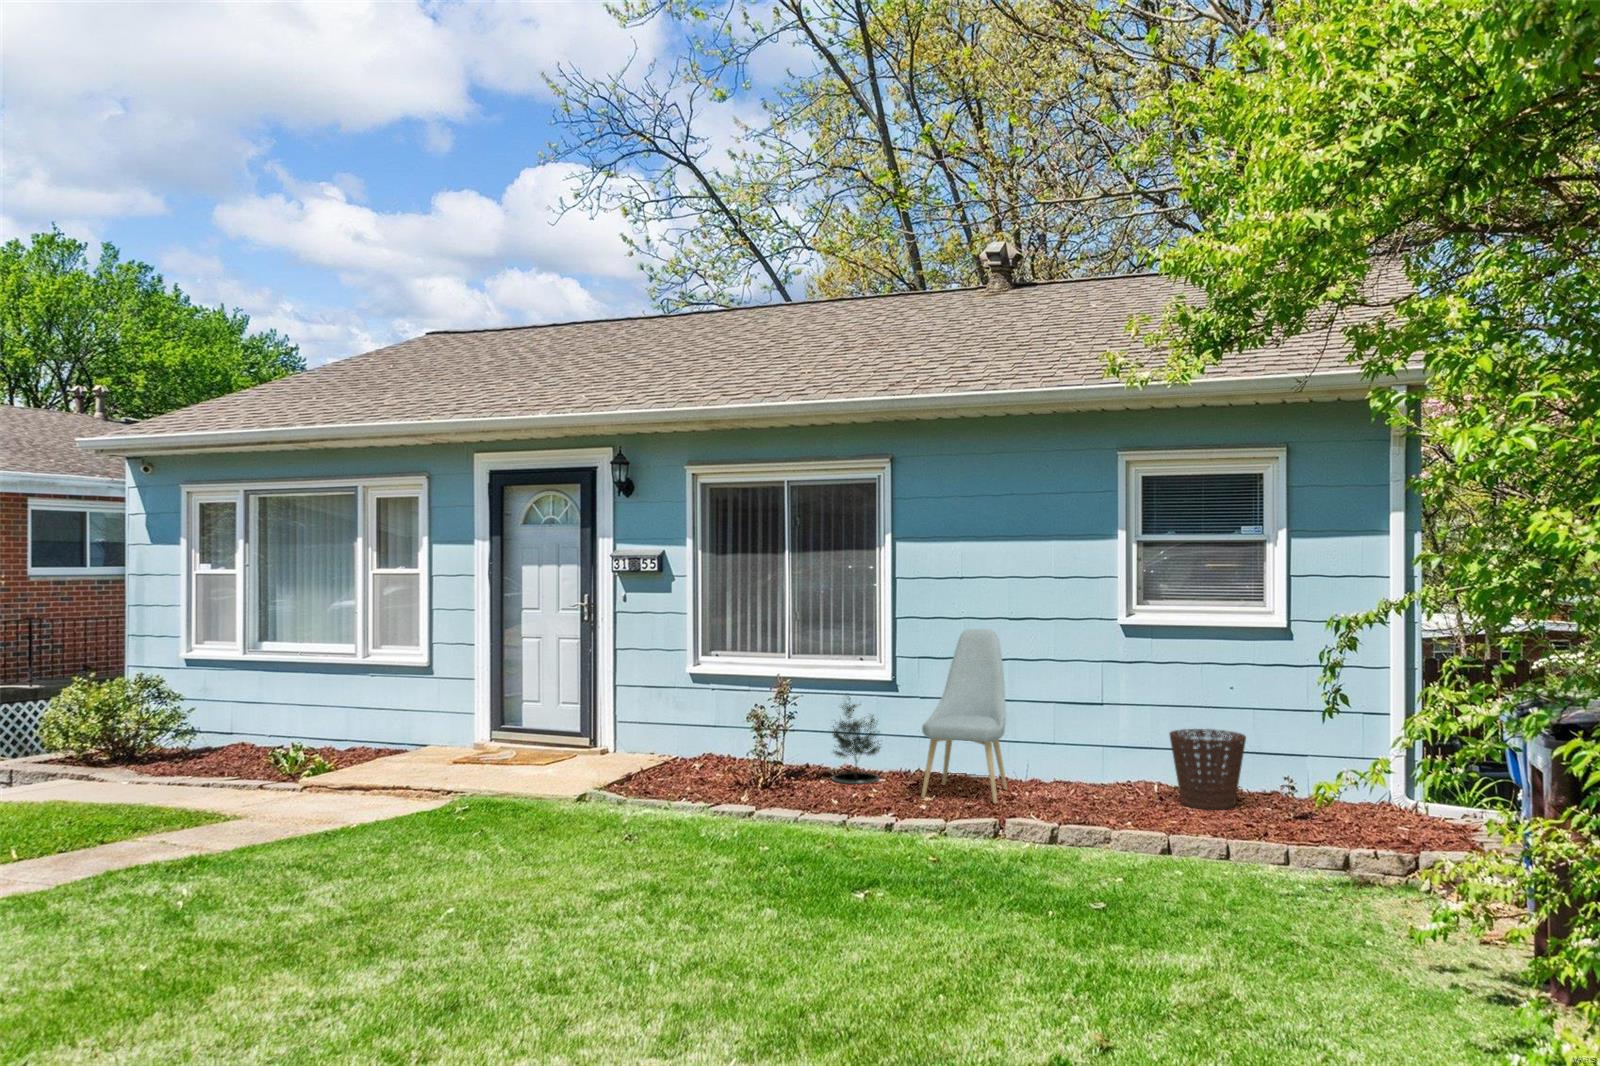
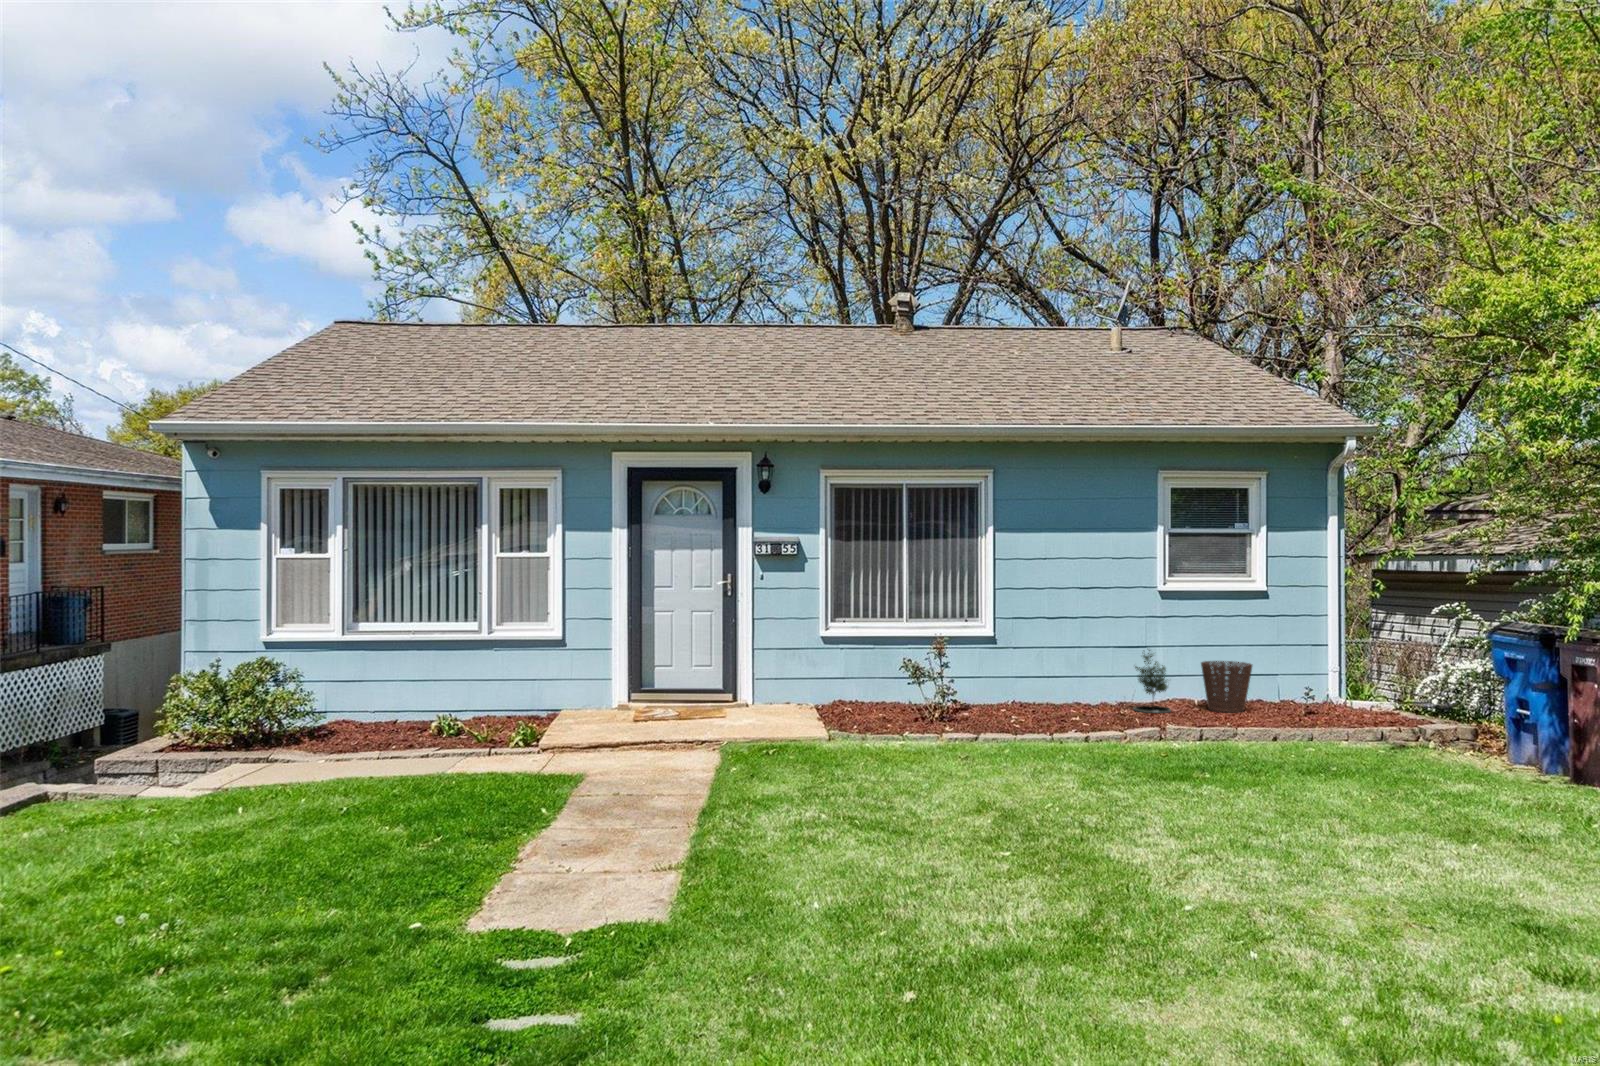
chair: present [922,629,1007,804] -> none [1044,597,1109,719]
potted tree: present [832,696,881,784] -> present [1134,650,1171,713]

